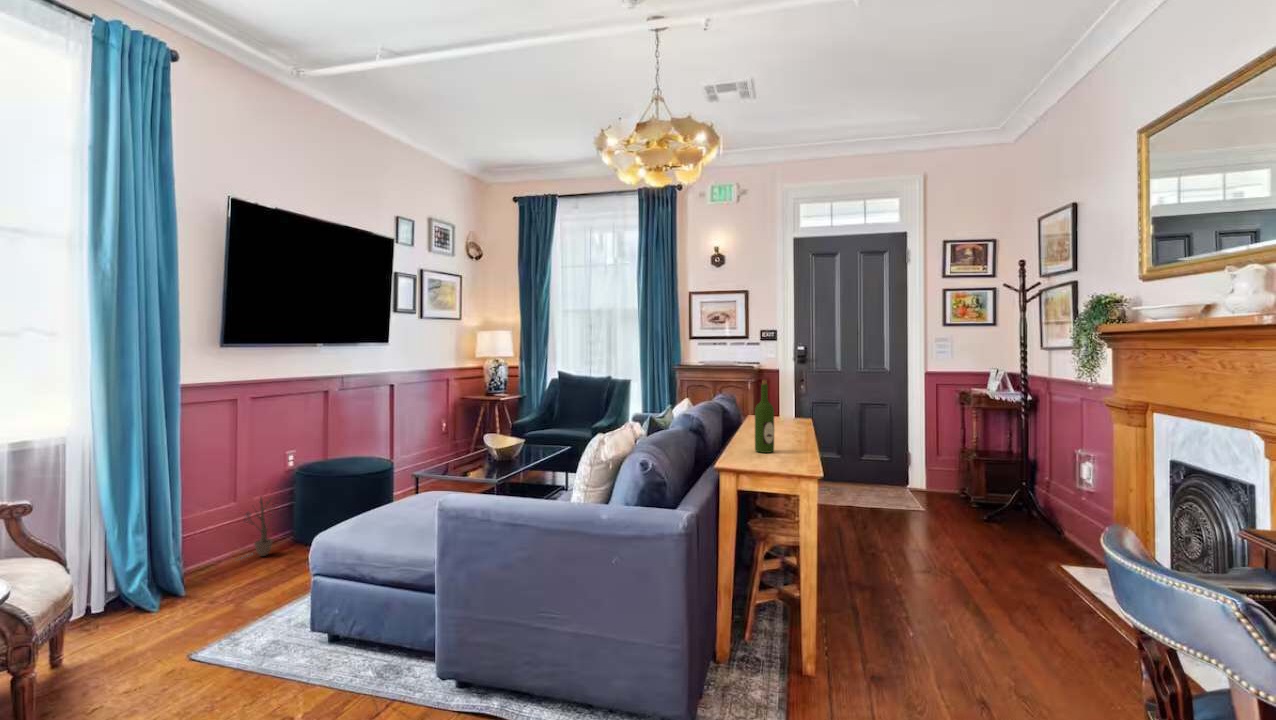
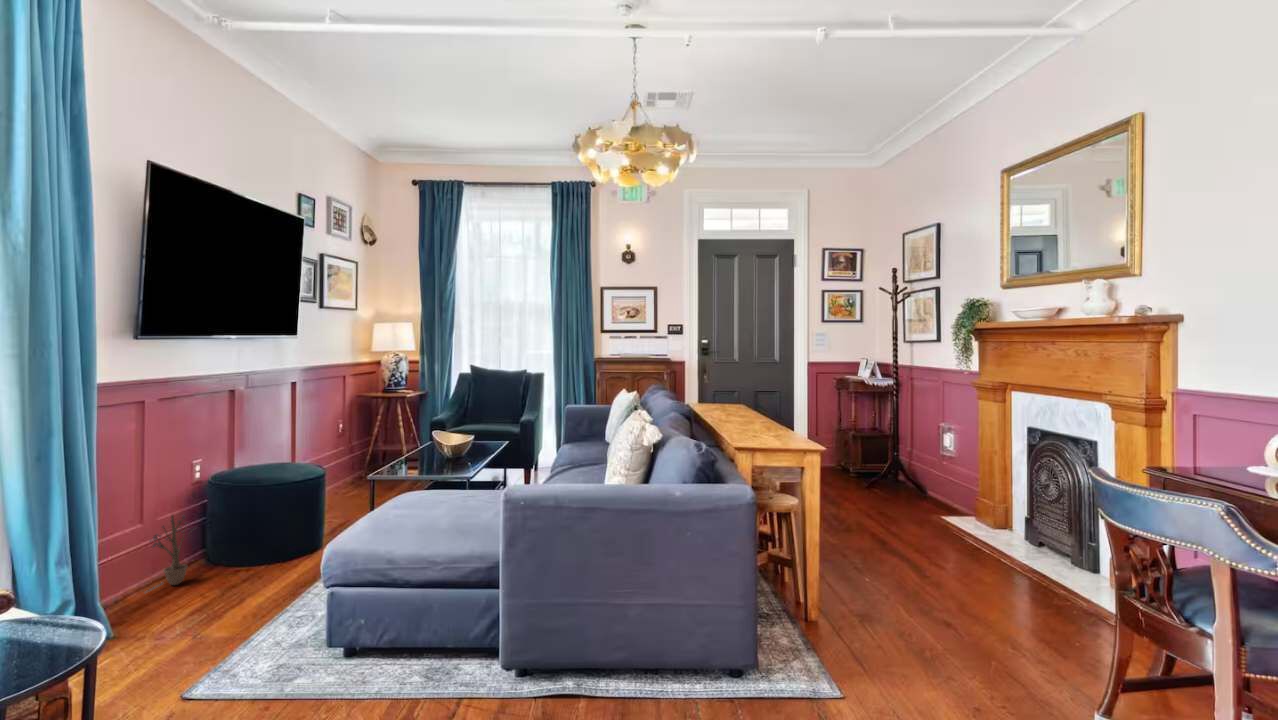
wine bottle: present [755,380,774,453] -> none [754,368,771,432]

